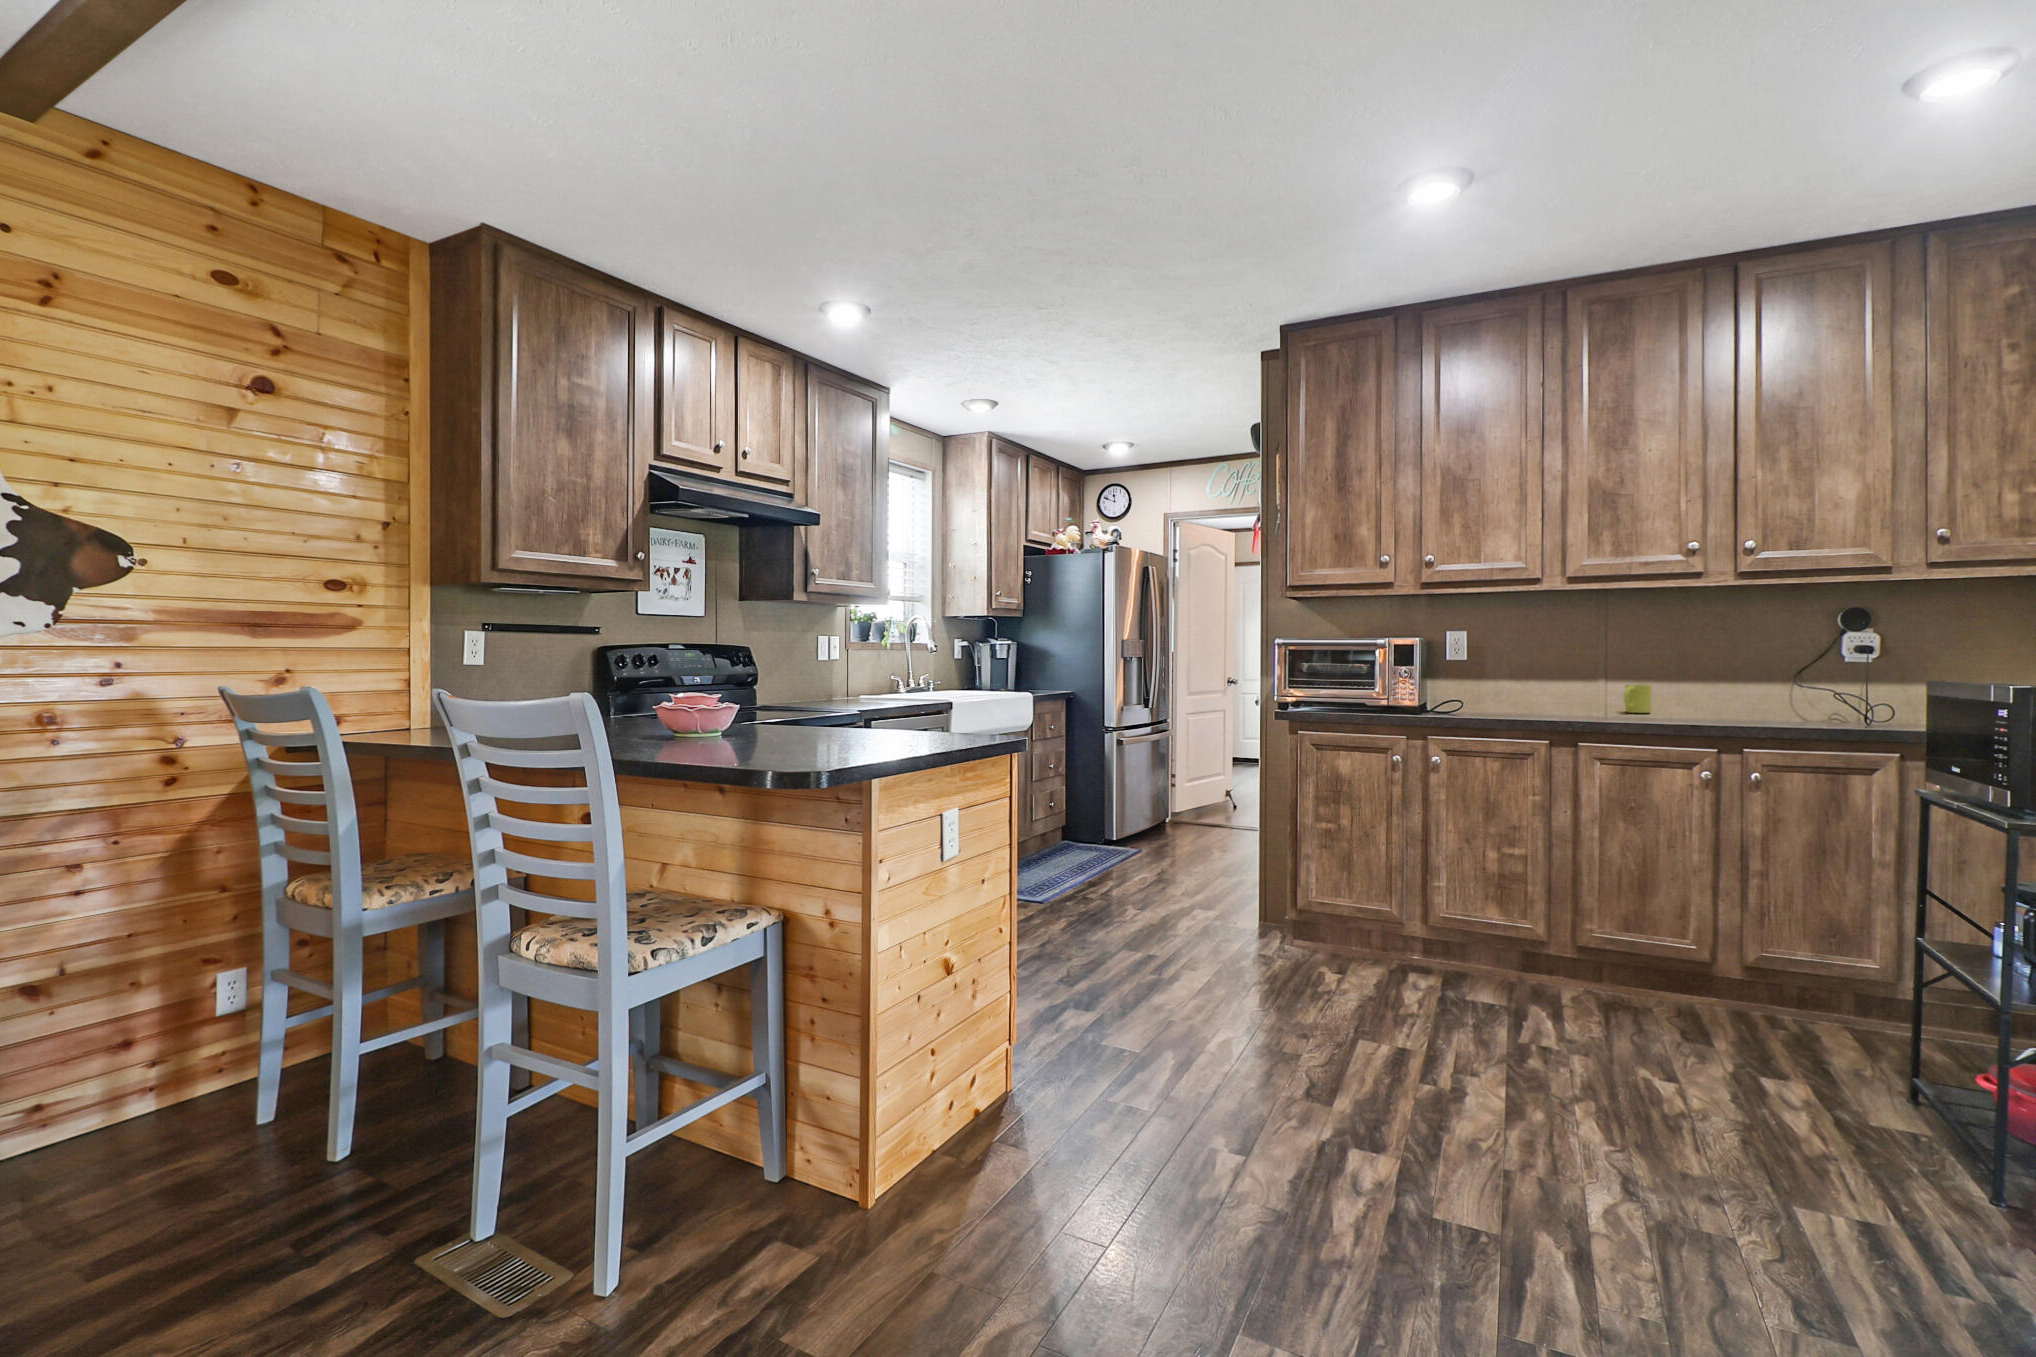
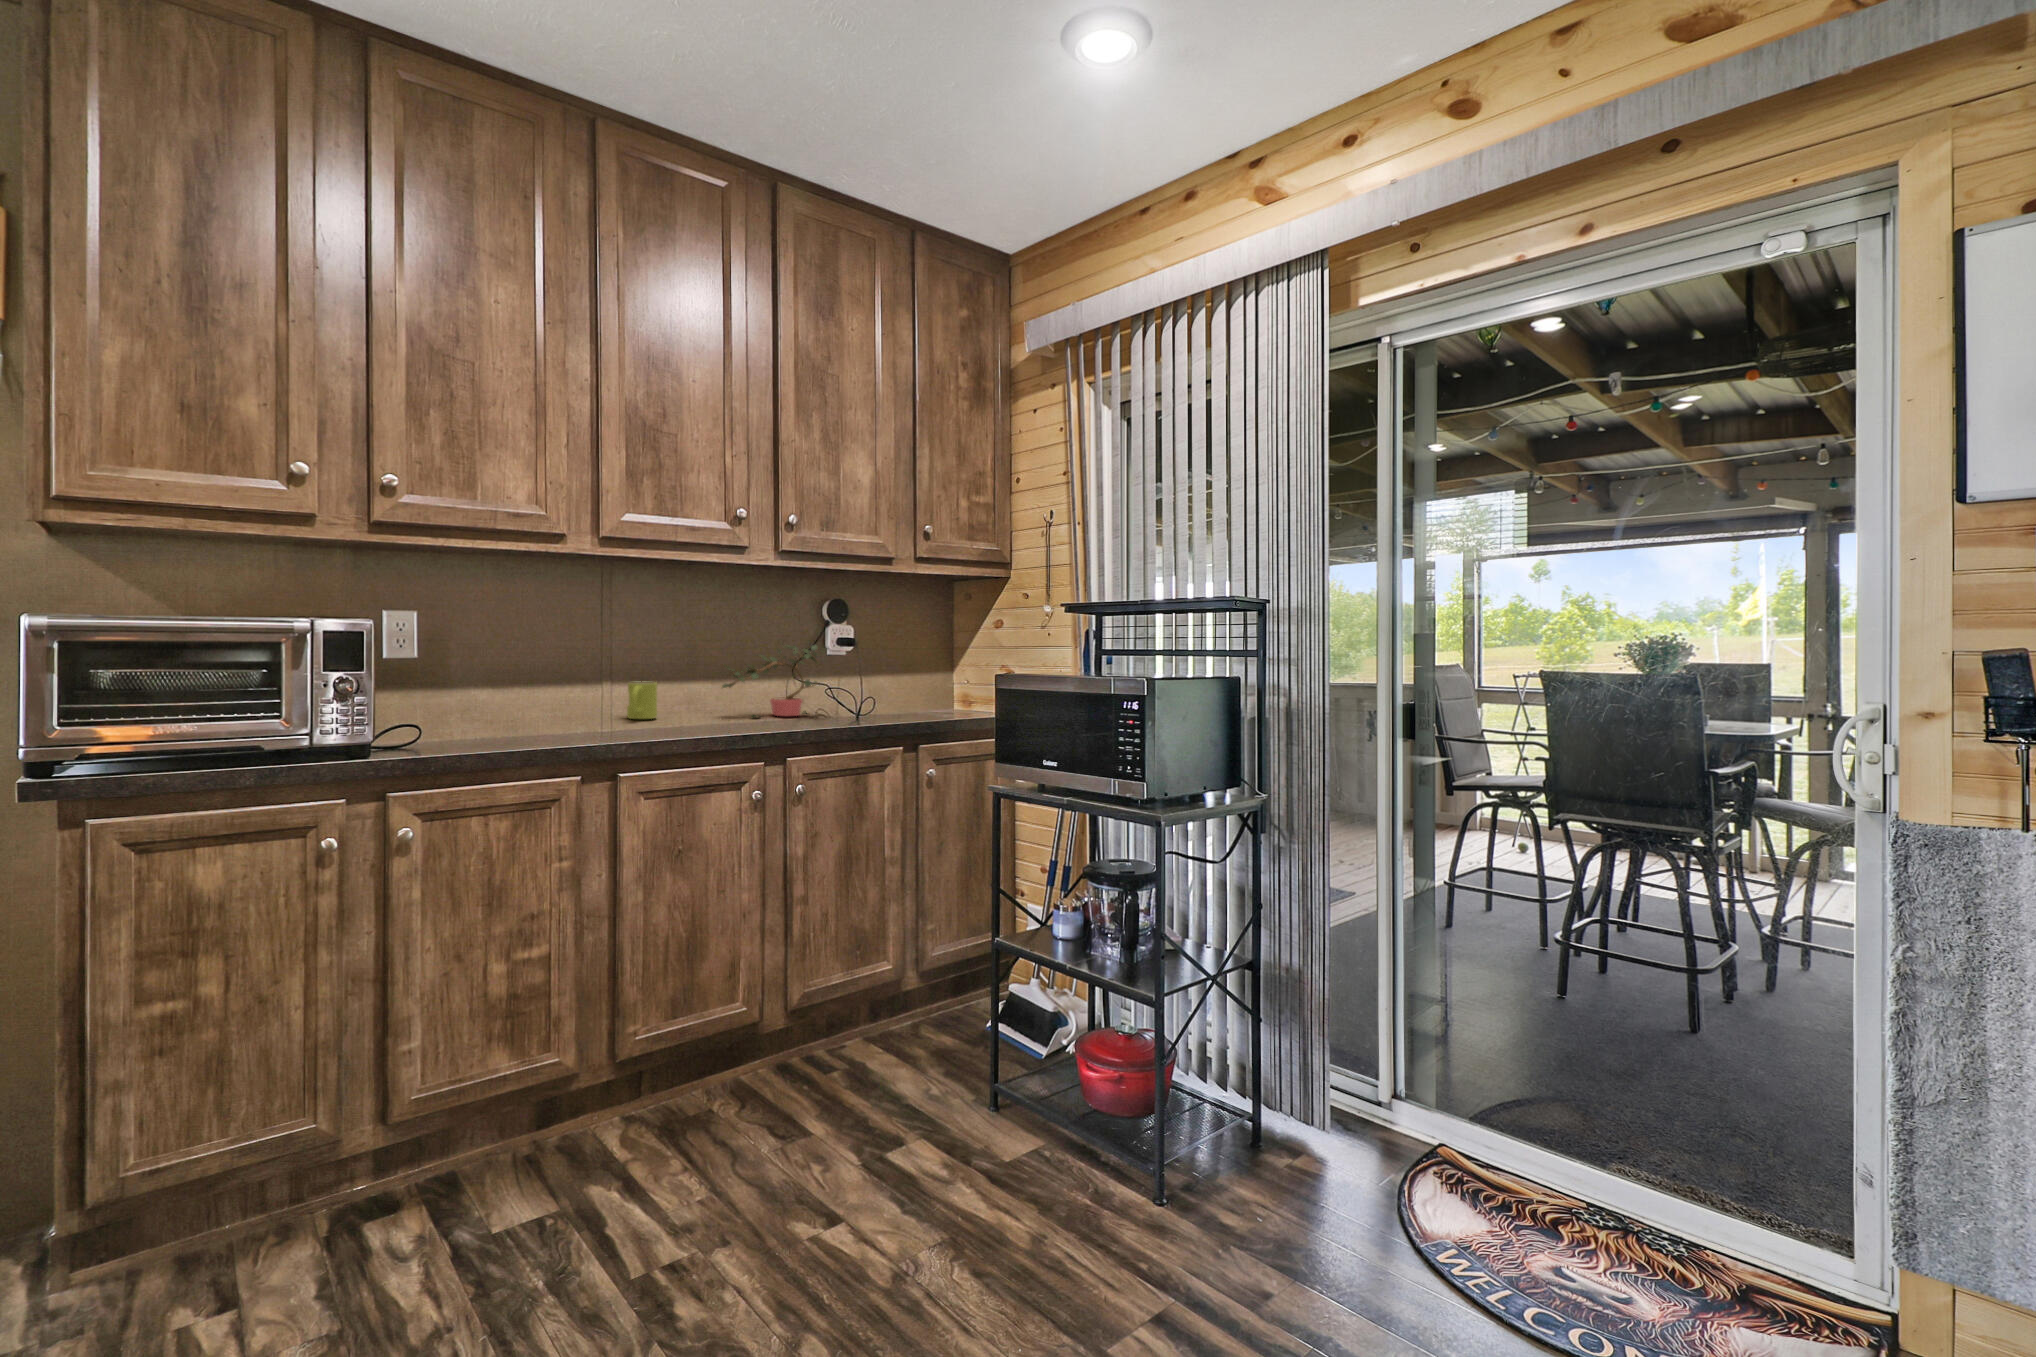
potted plant: none [1713,650,1841,718] -> present [722,645,820,717]

